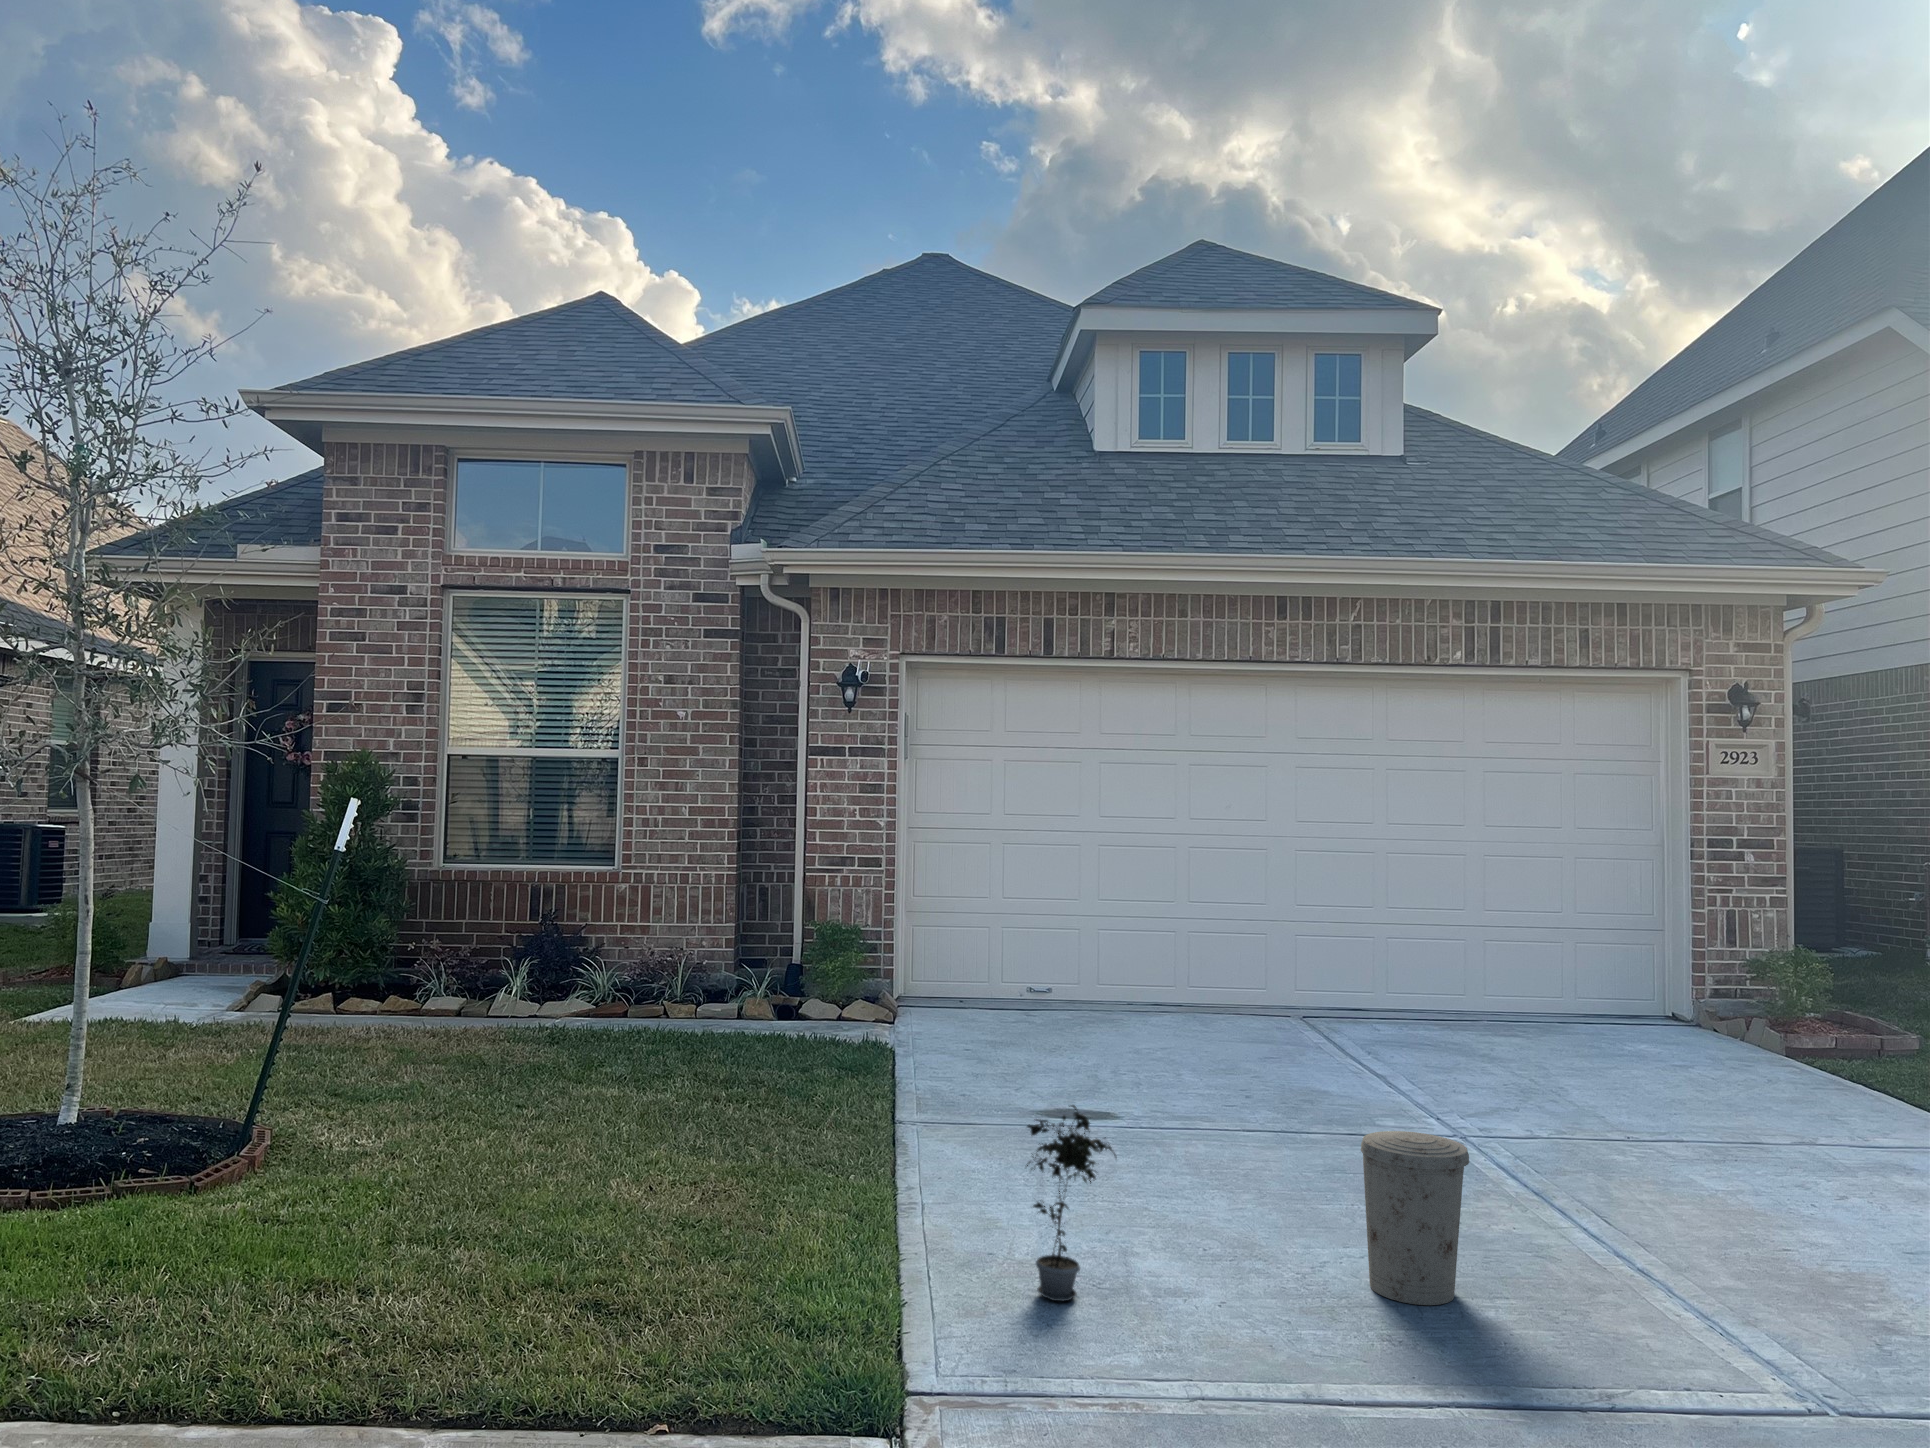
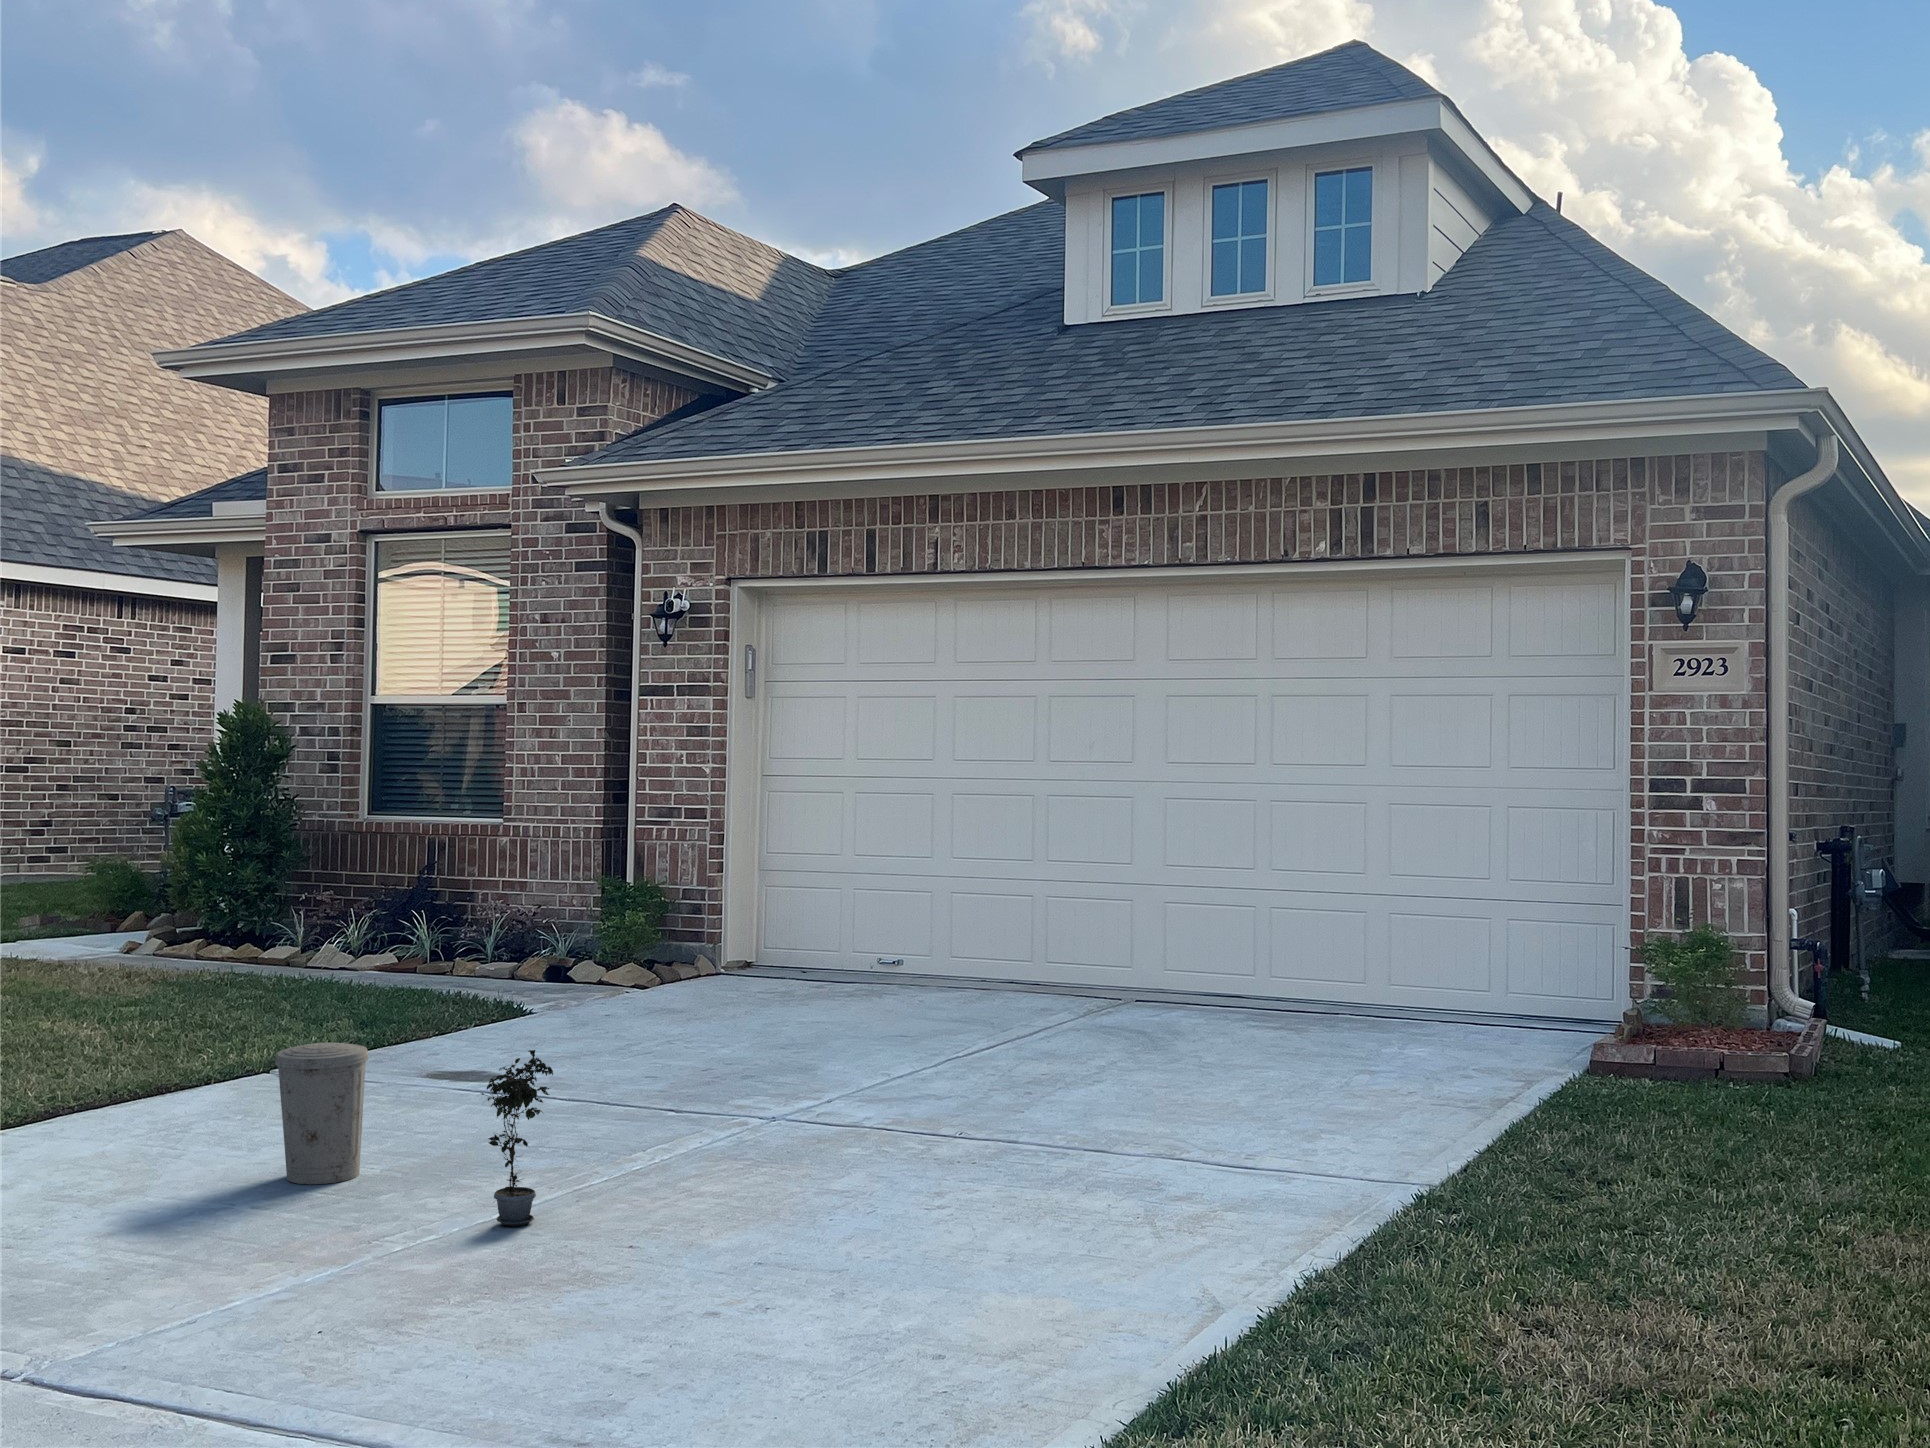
potted plant: present [1027,1105,1116,1301] -> present [482,1050,553,1226]

